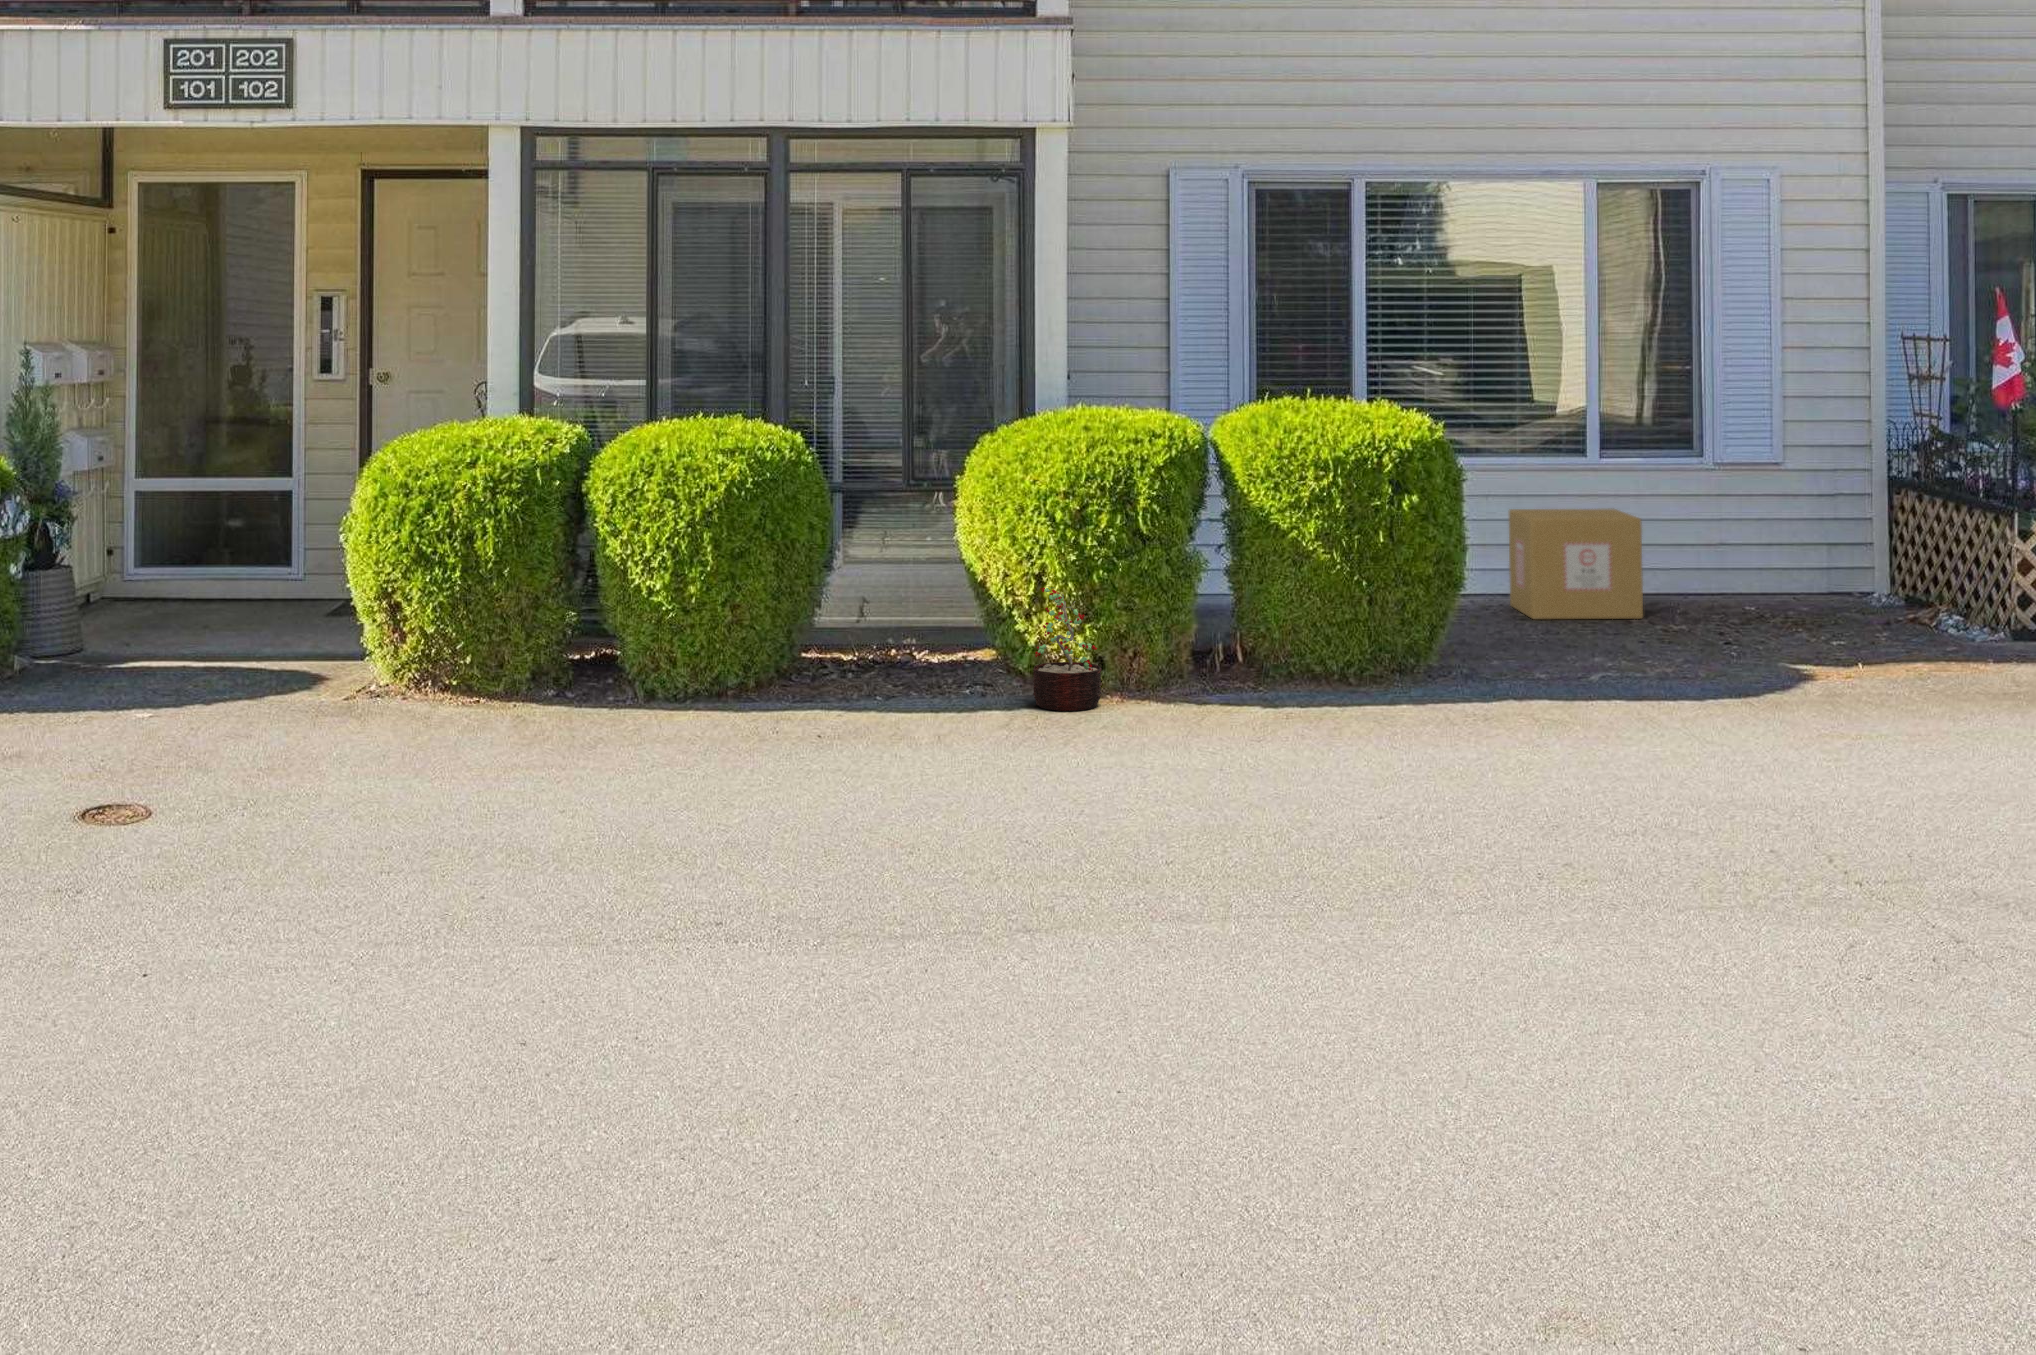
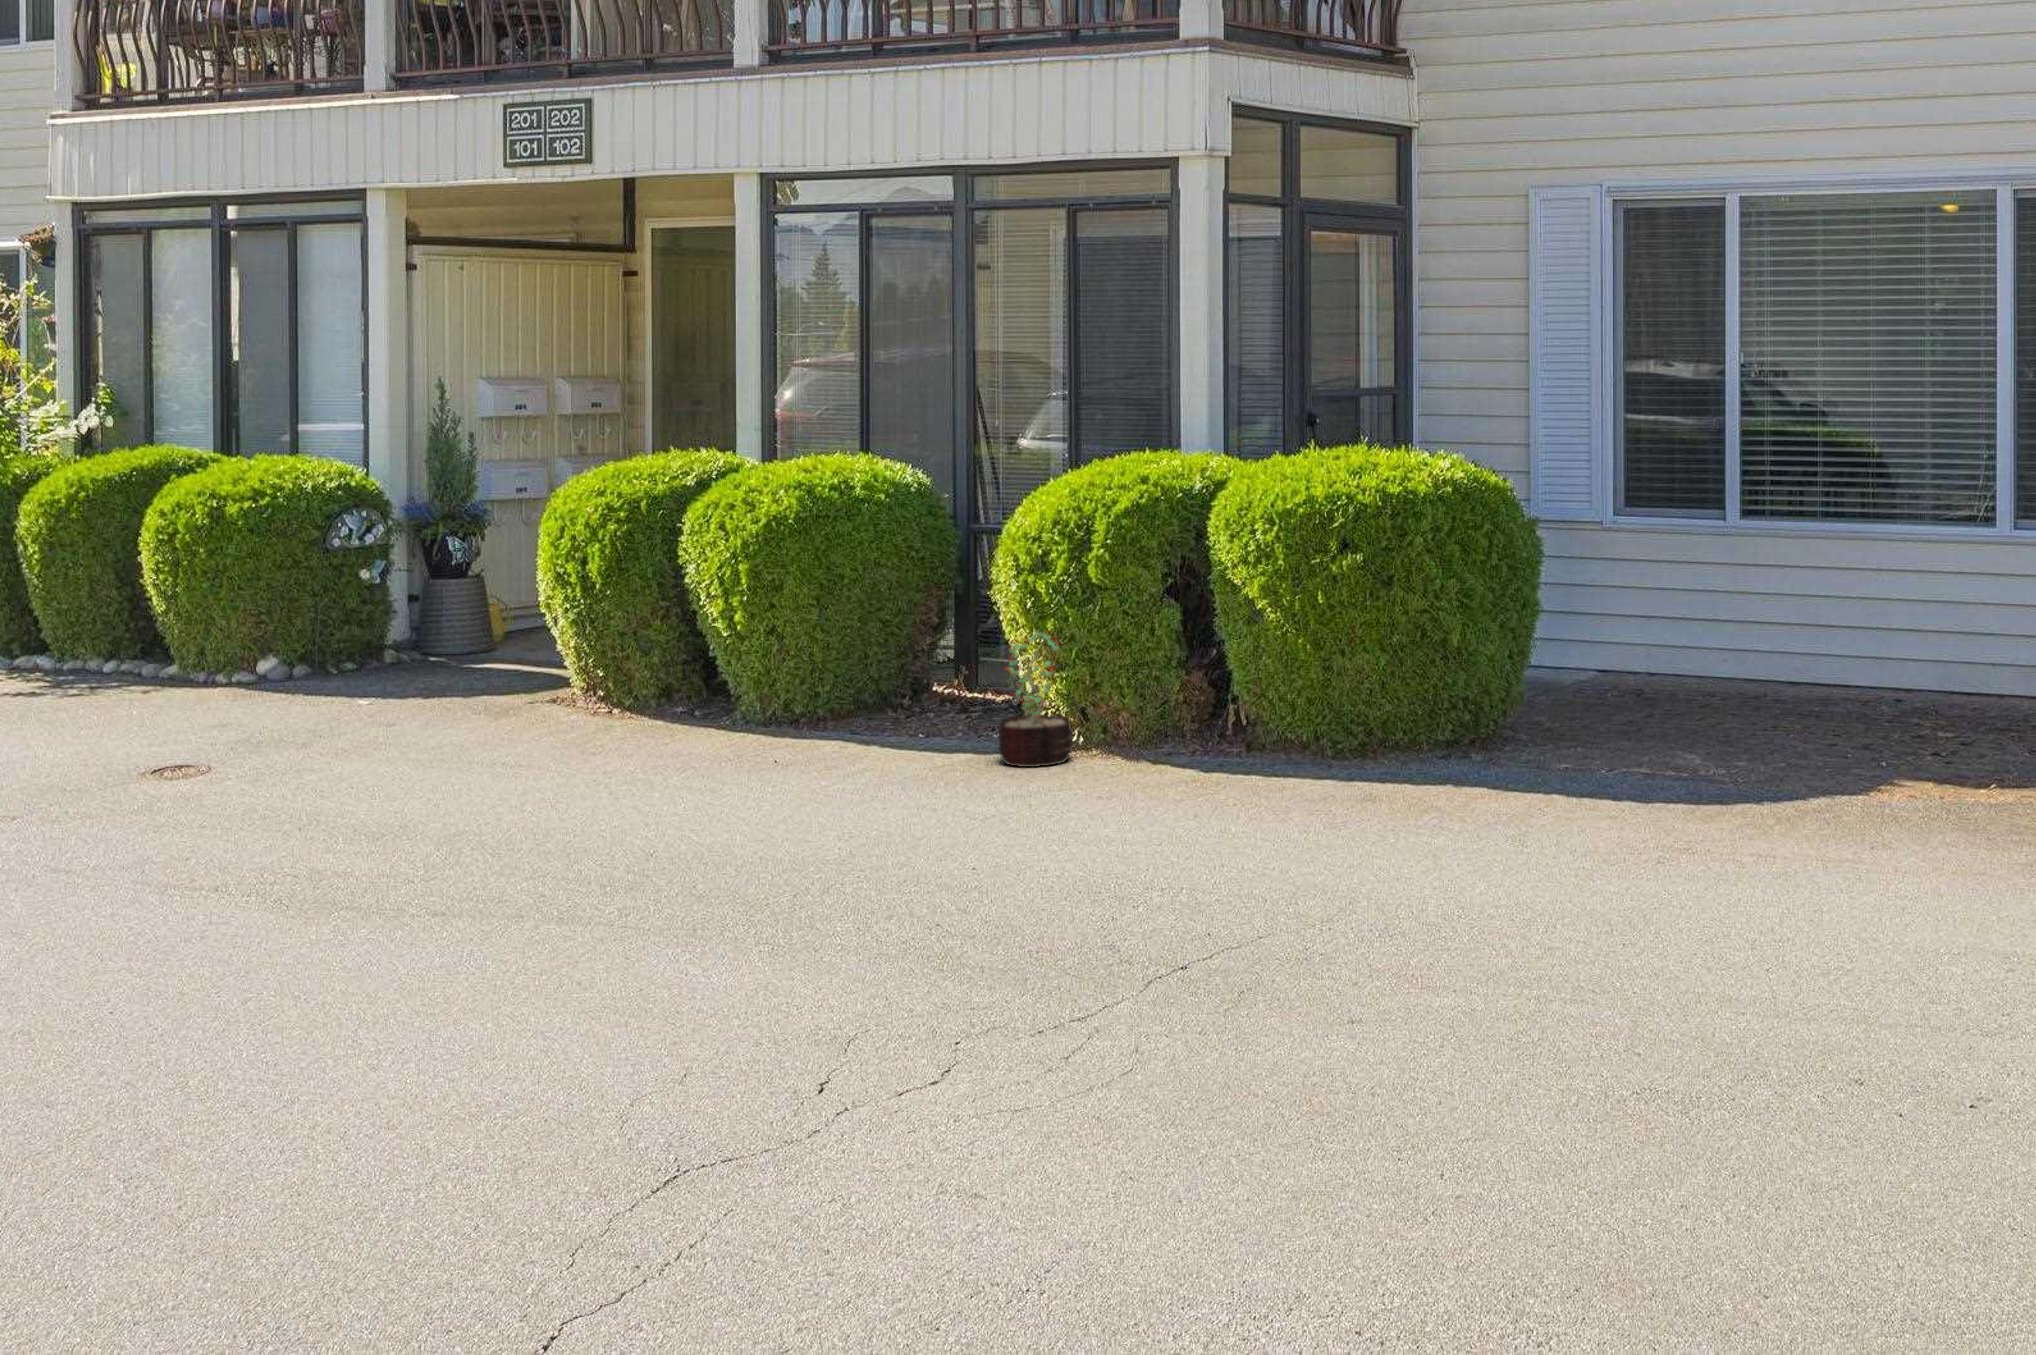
cardboard box: present [1509,509,1643,619] -> none [1812,579,1974,718]

